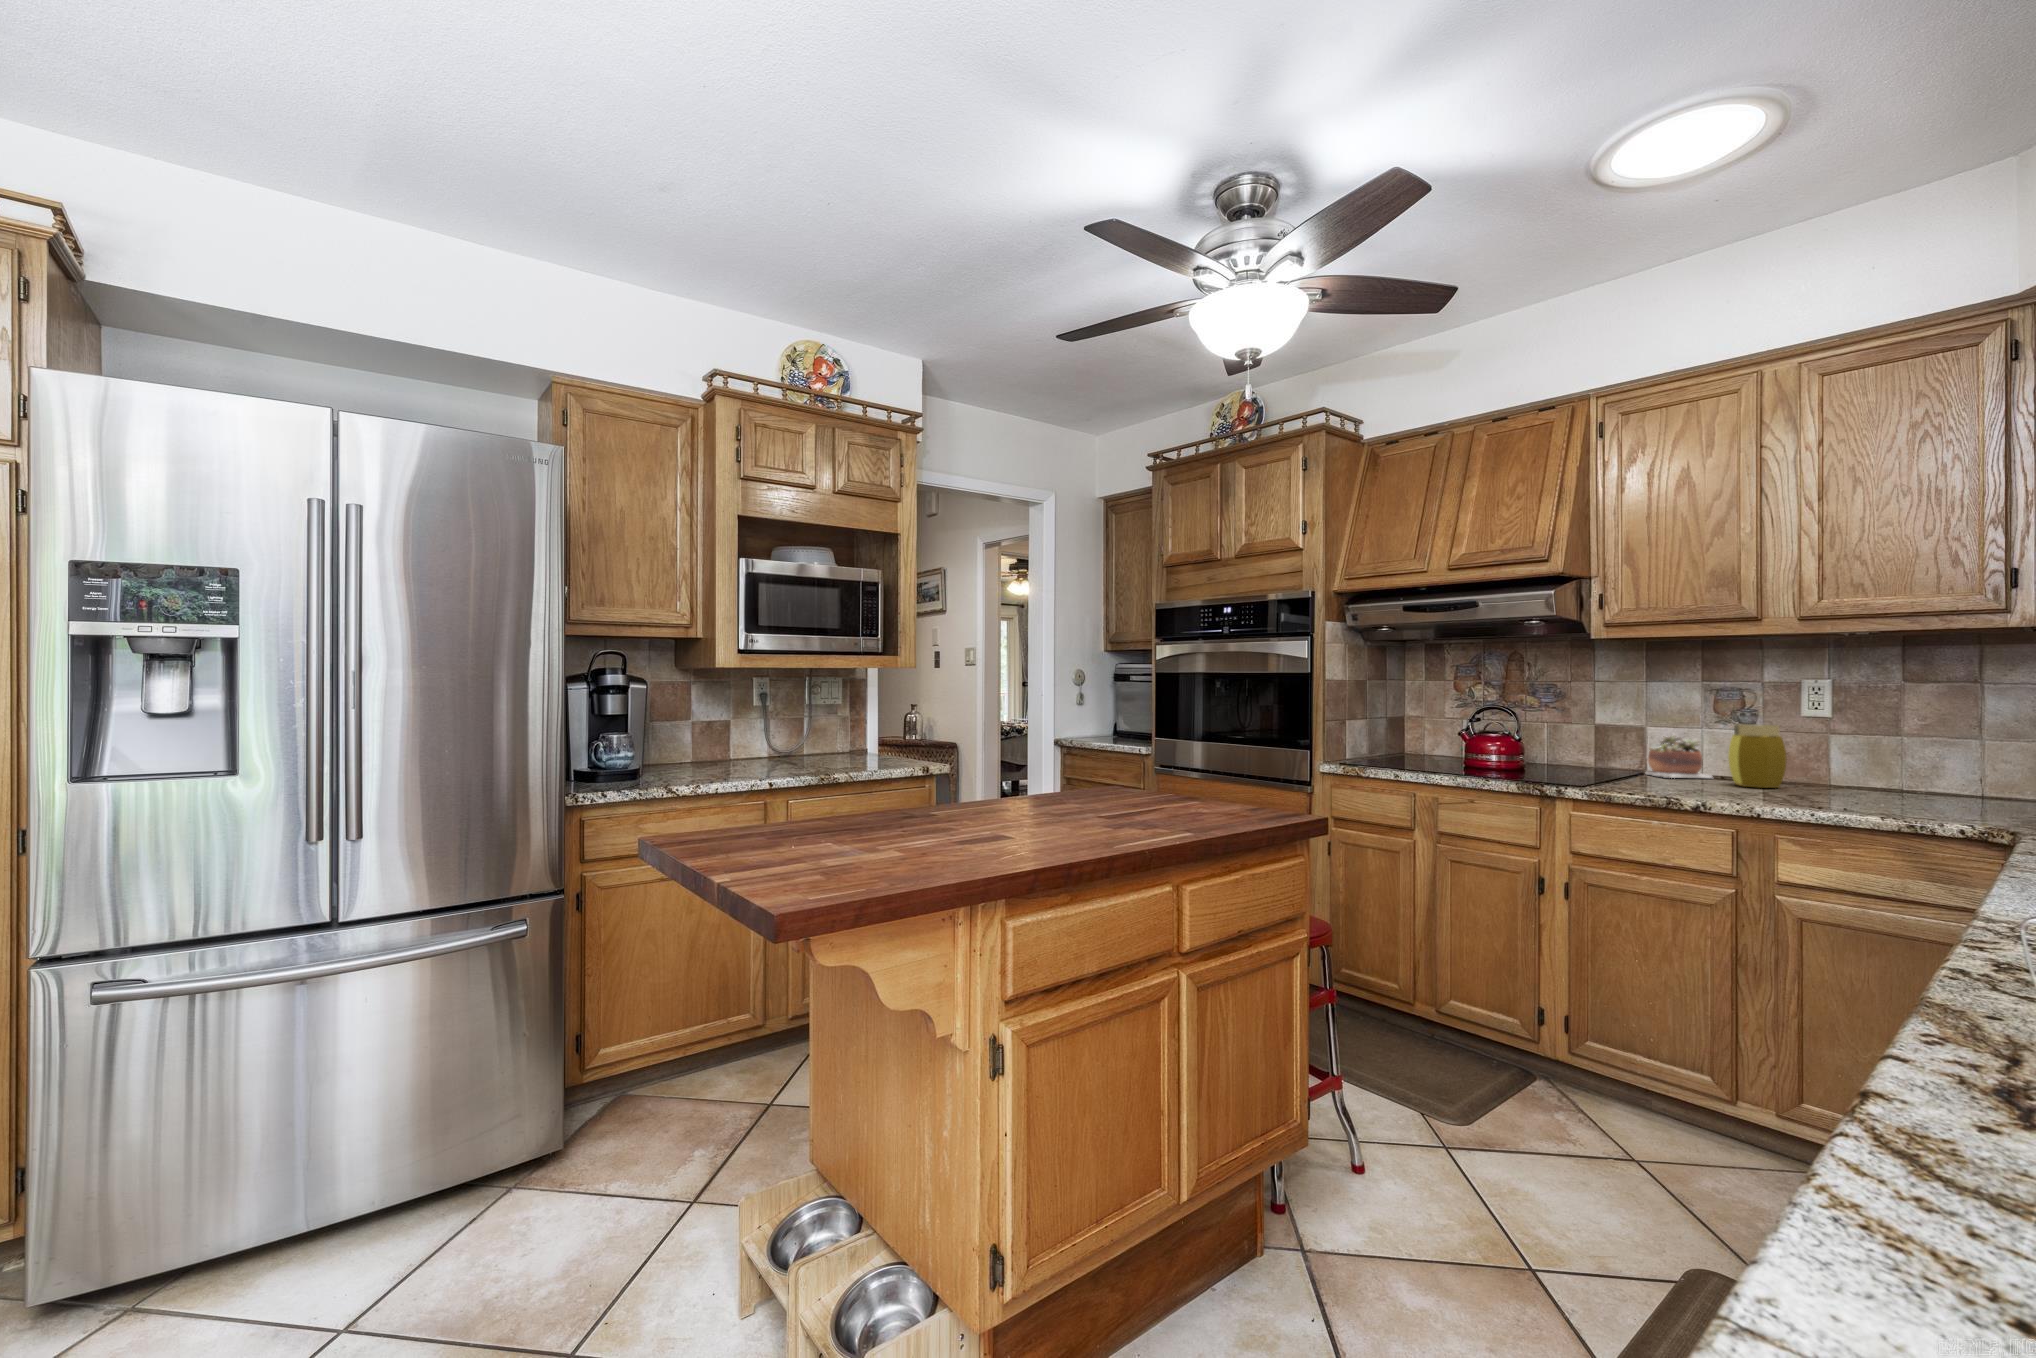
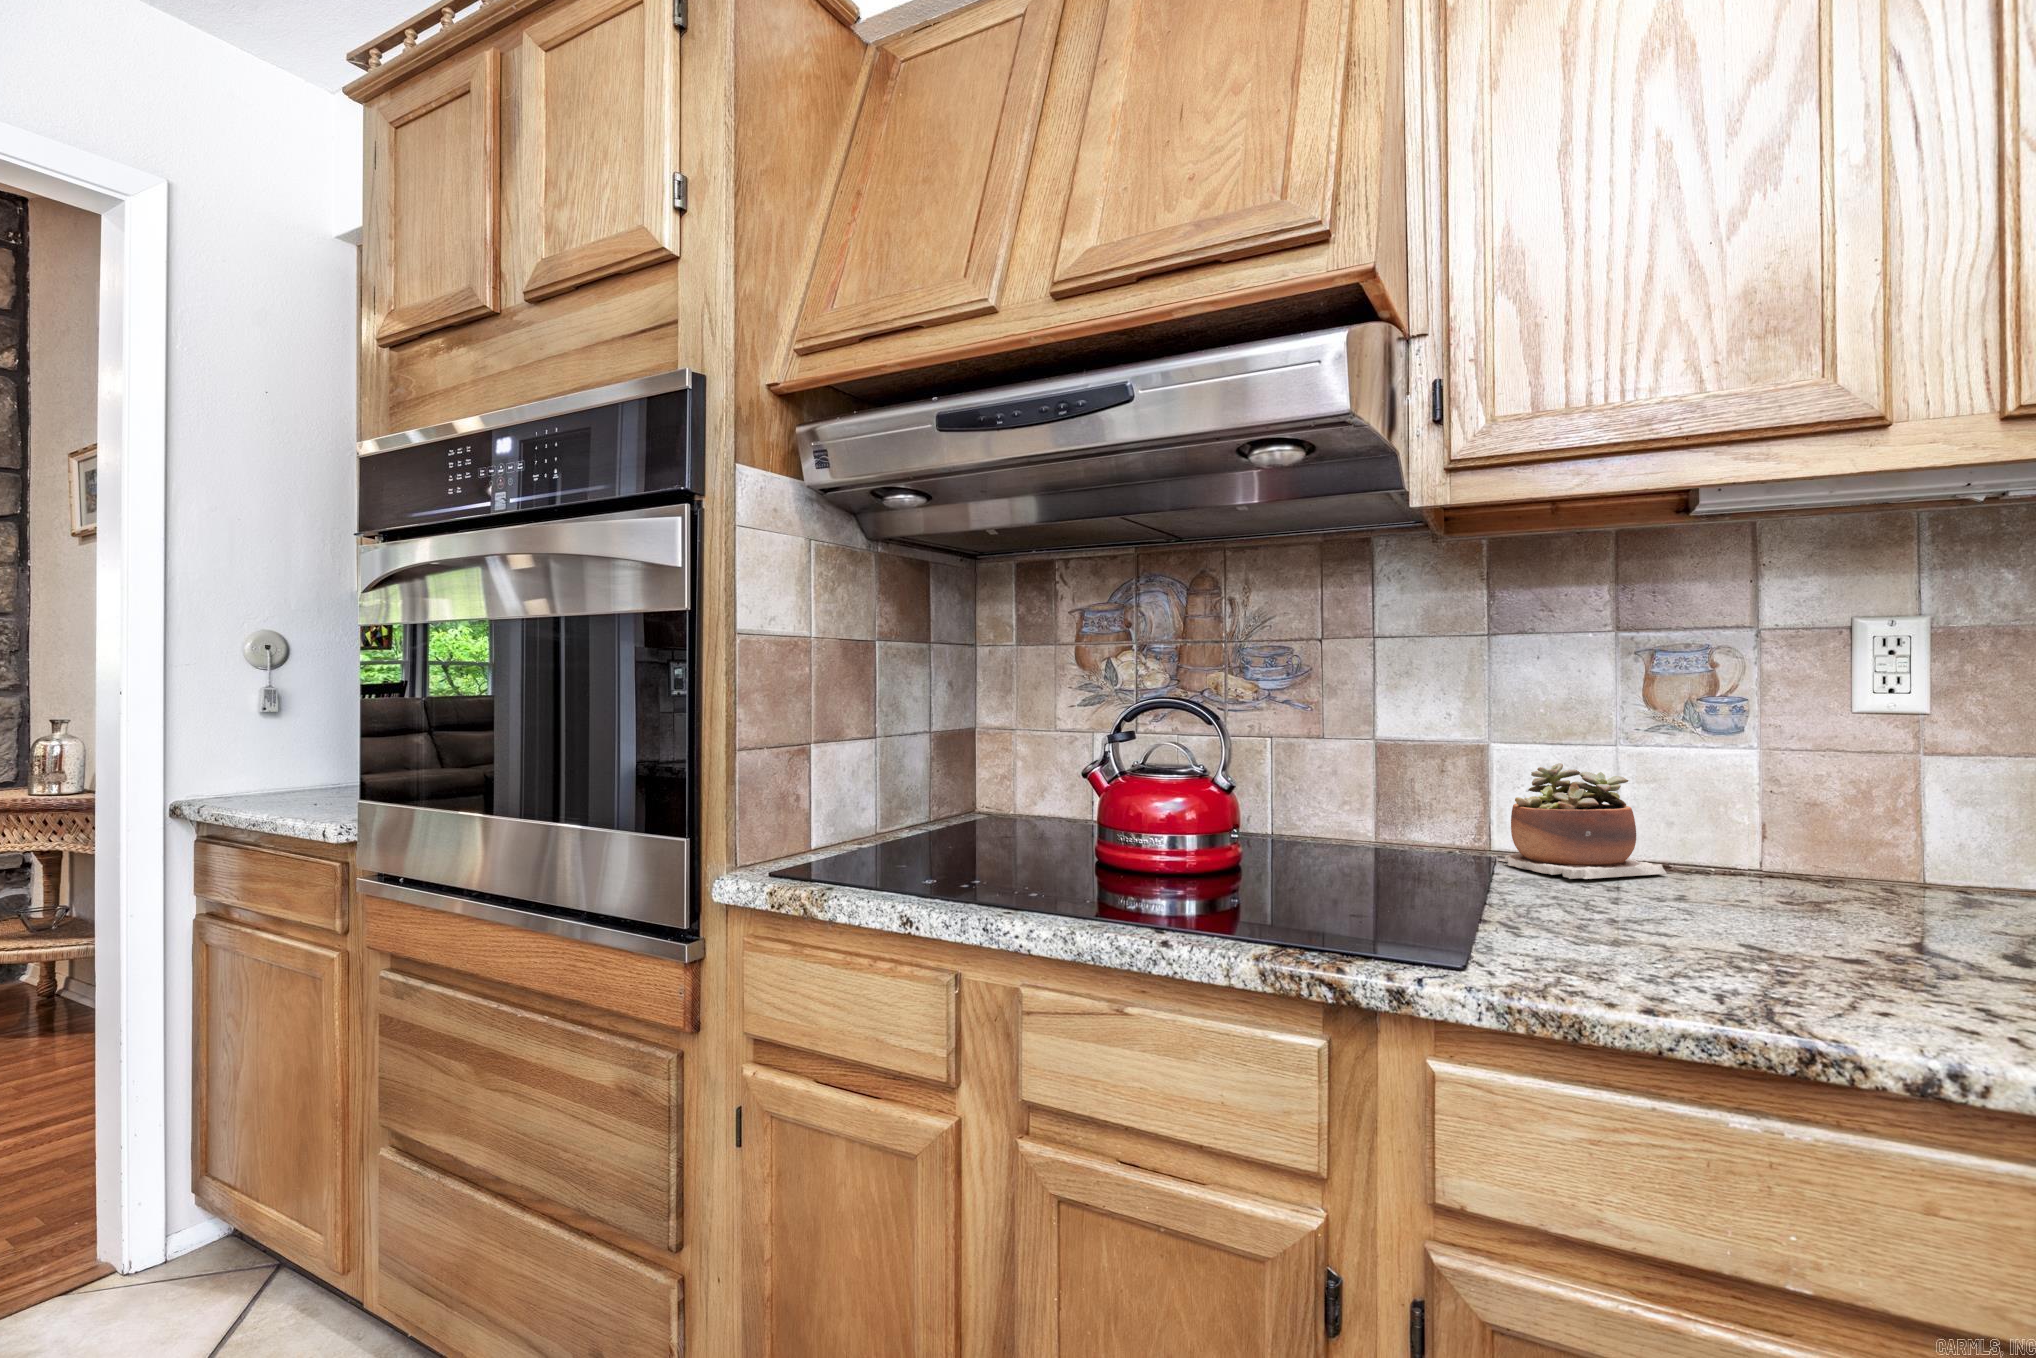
jar: present [1728,724,1786,788] -> none [1737,735,1889,912]

